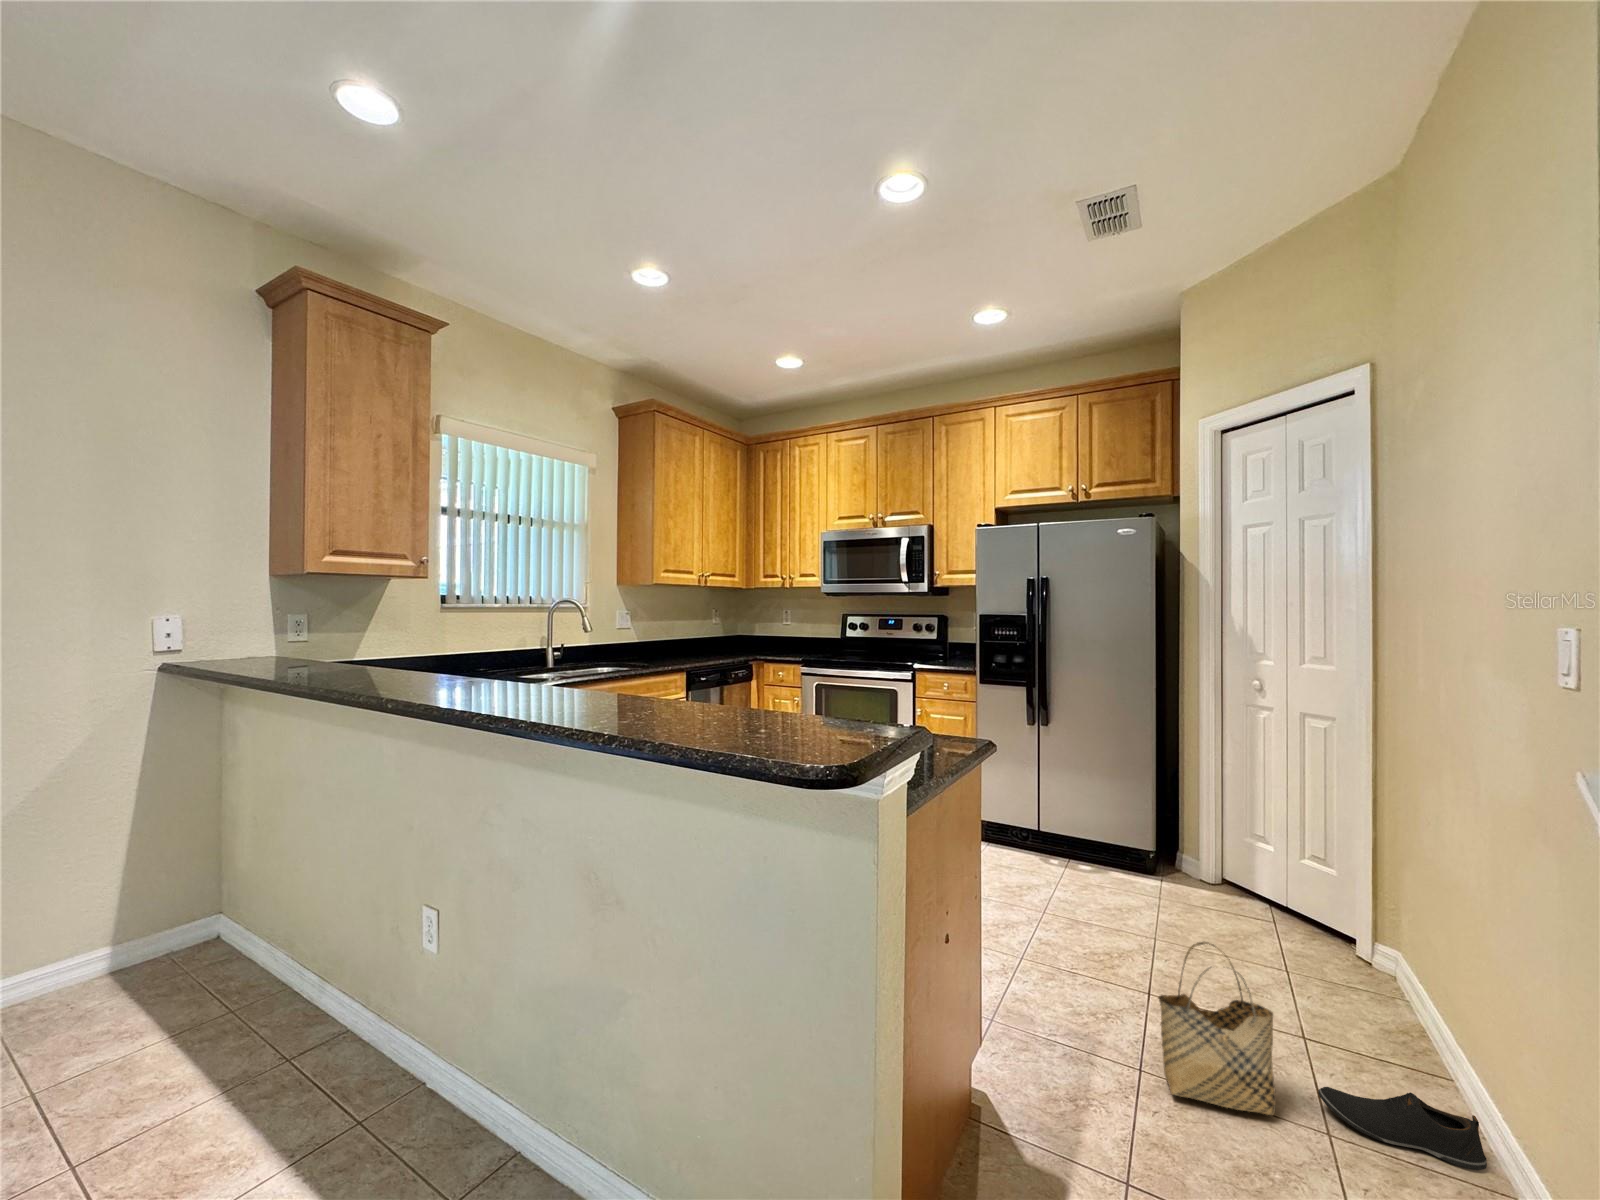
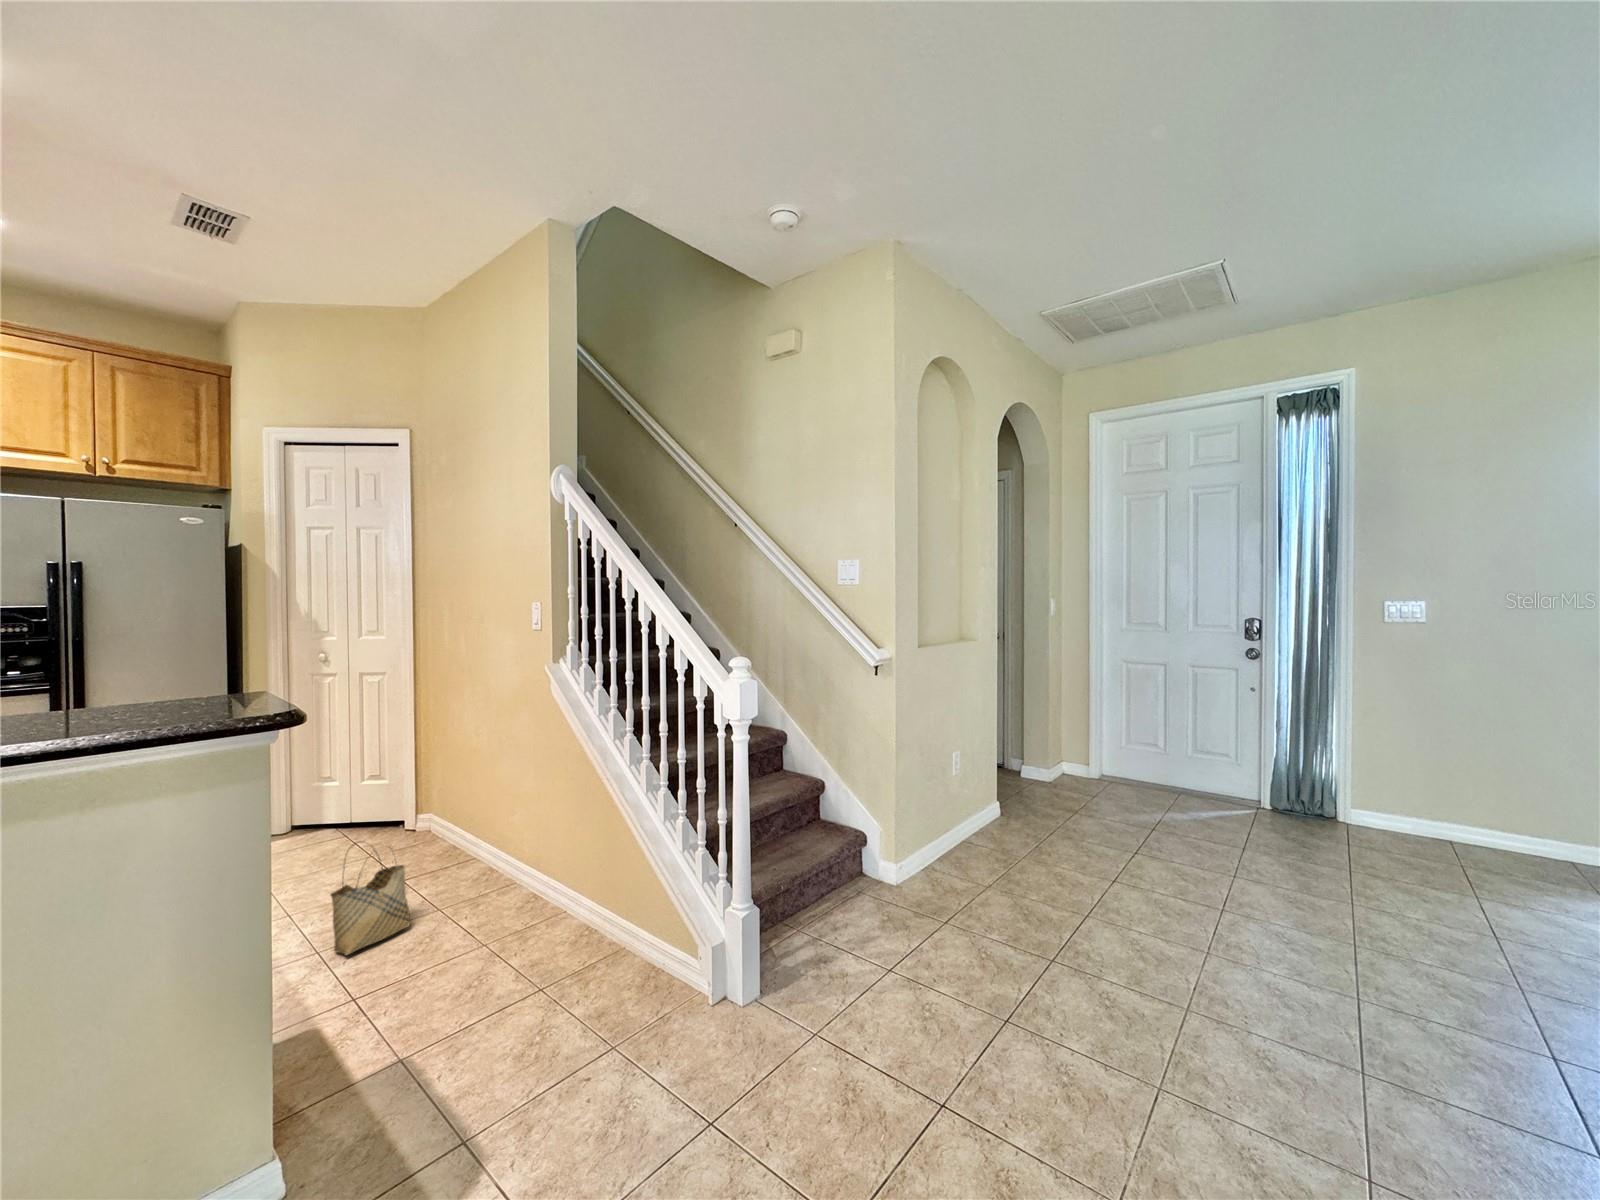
shoe: present [1318,1087,1487,1170] -> none [427,864,504,906]

